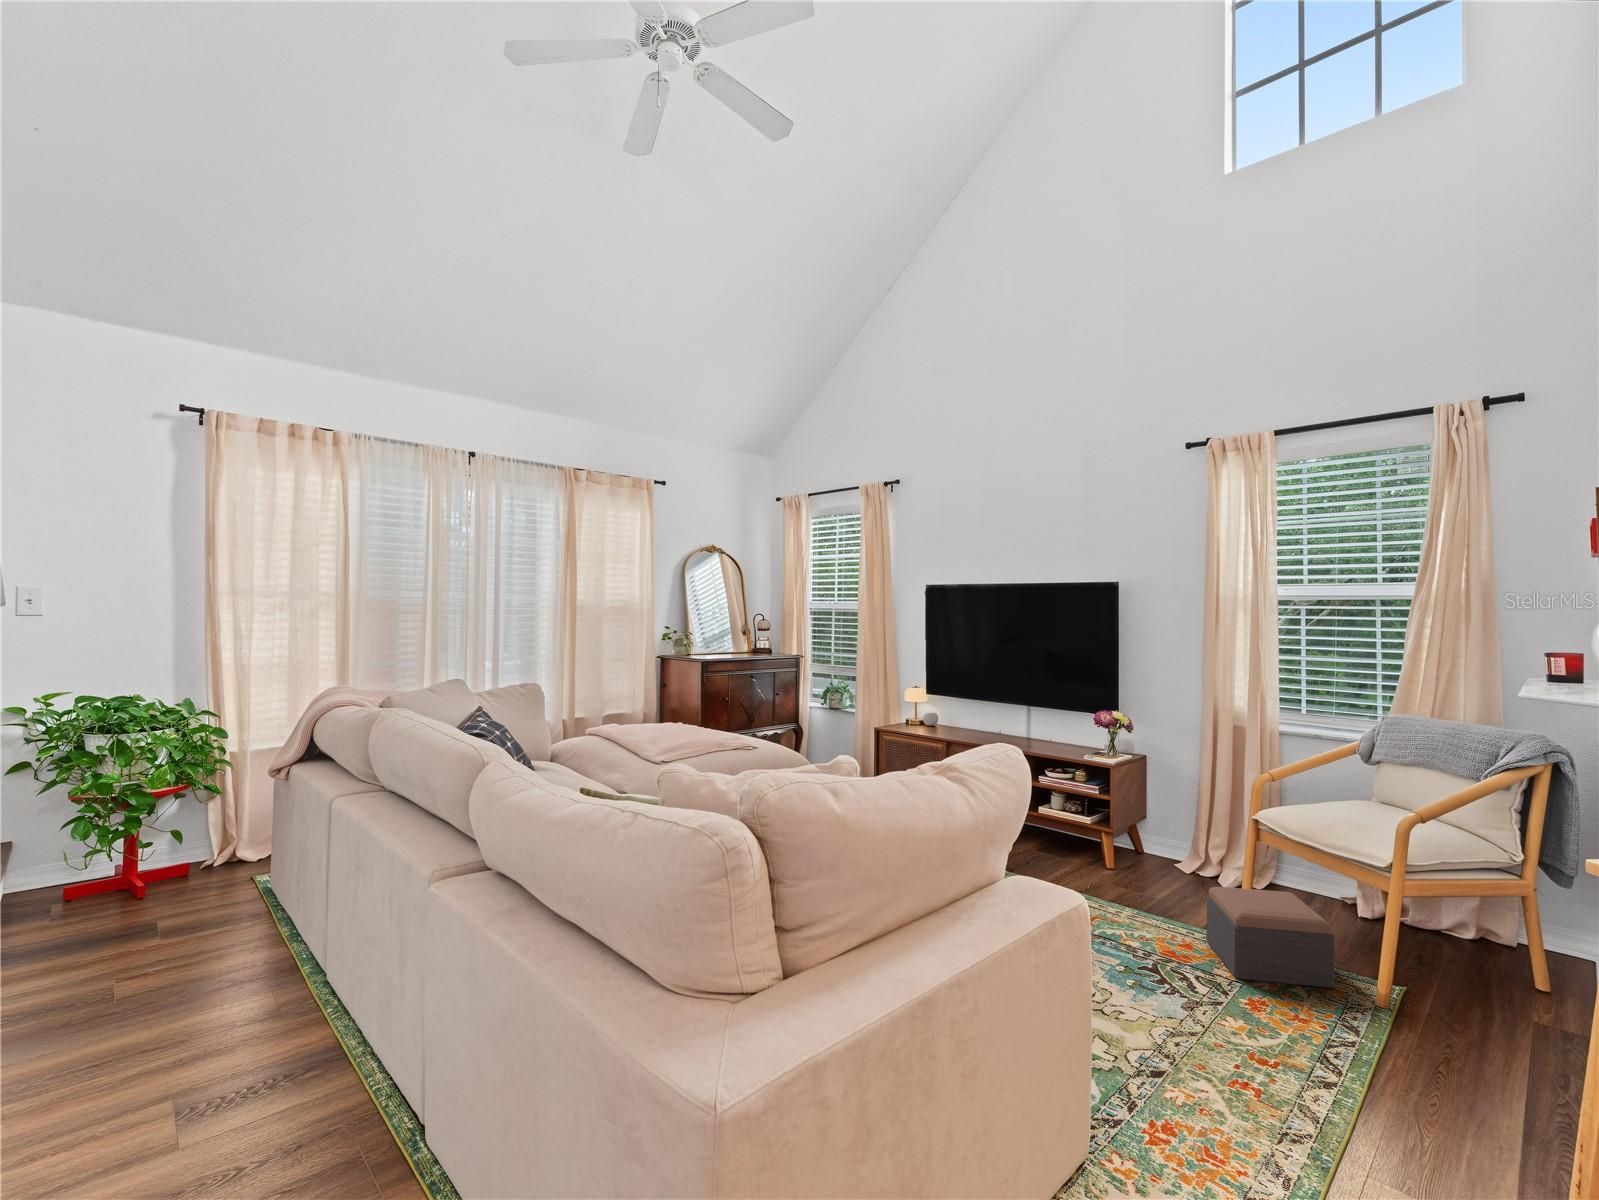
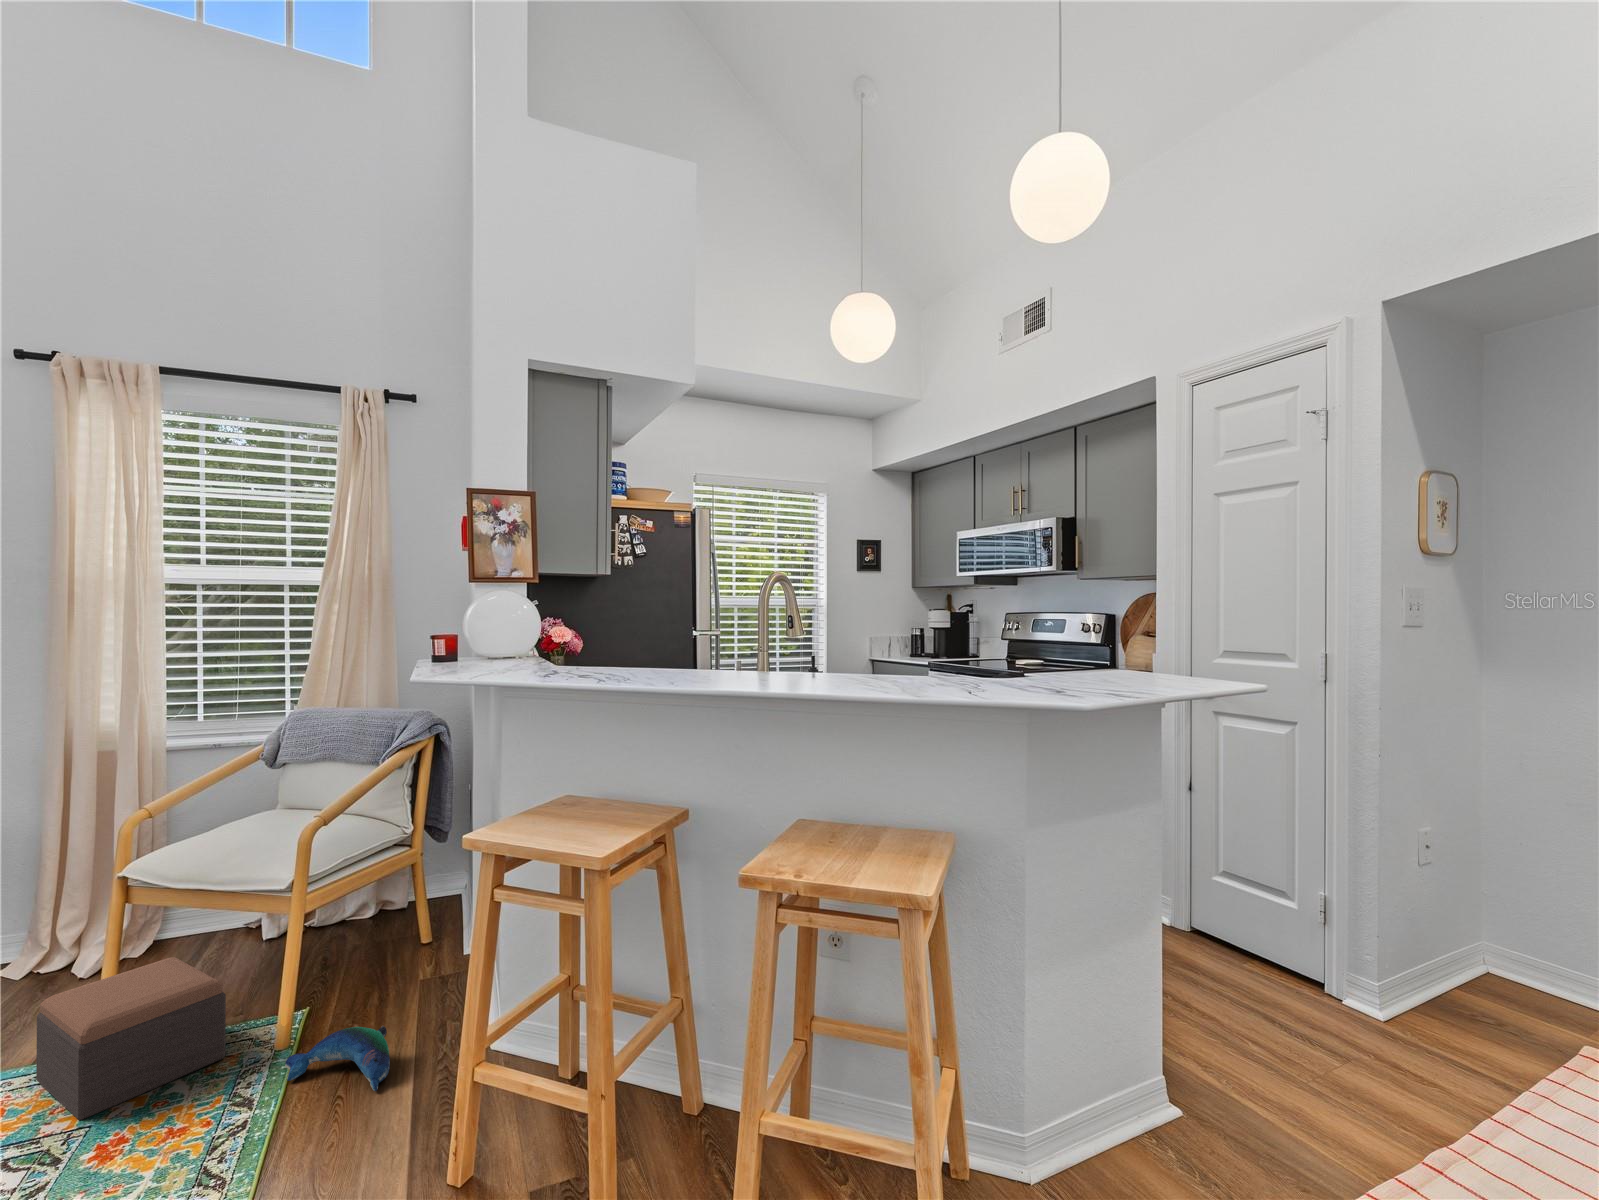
plush toy: none [1387,1012,1496,1084] -> present [285,1026,390,1091]

